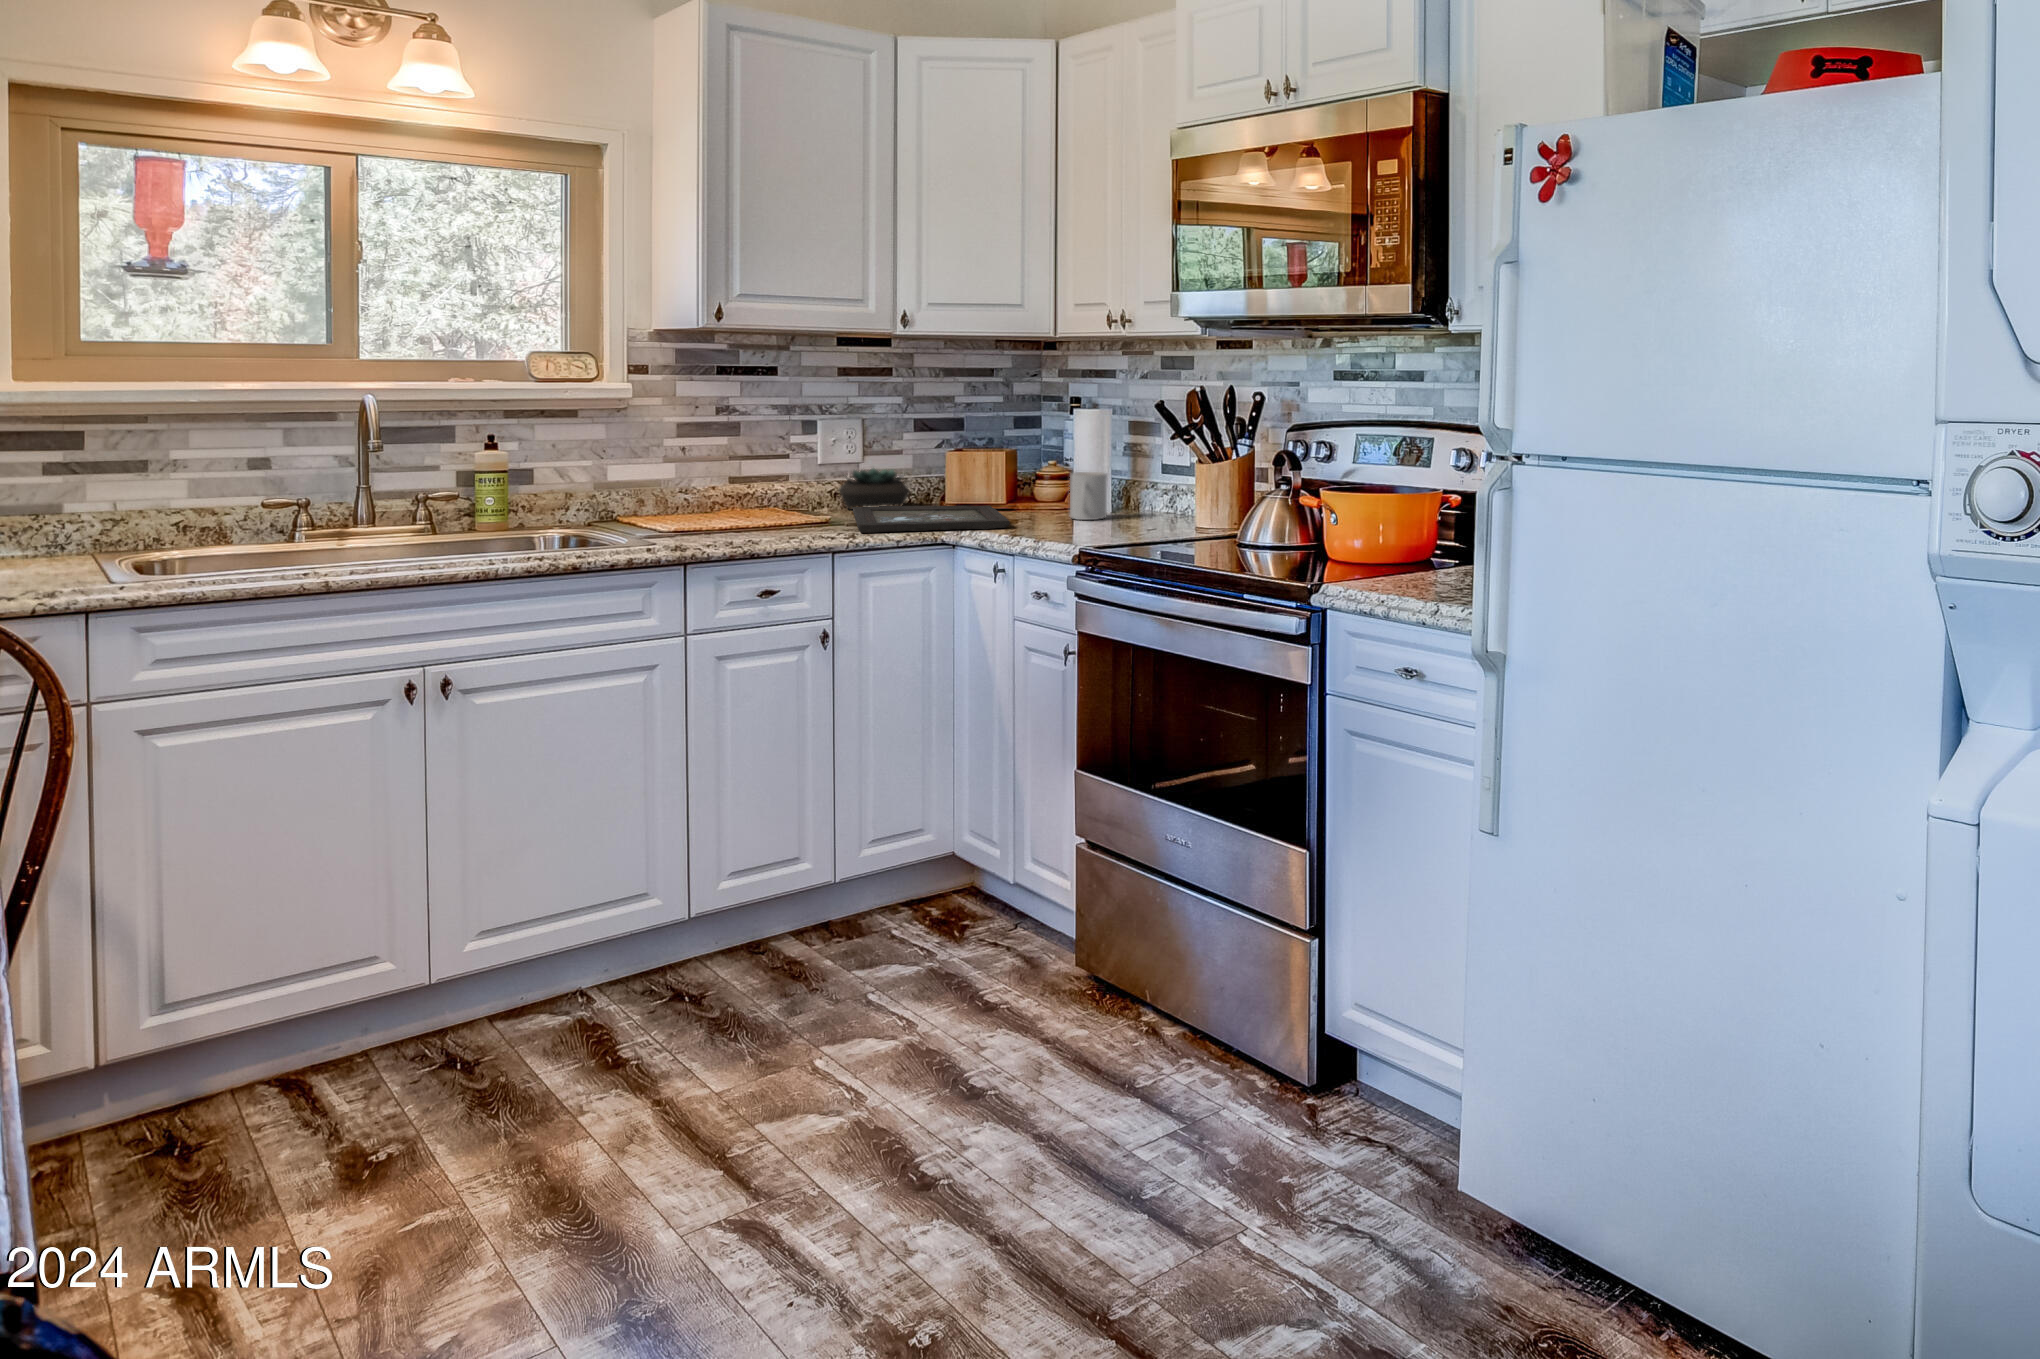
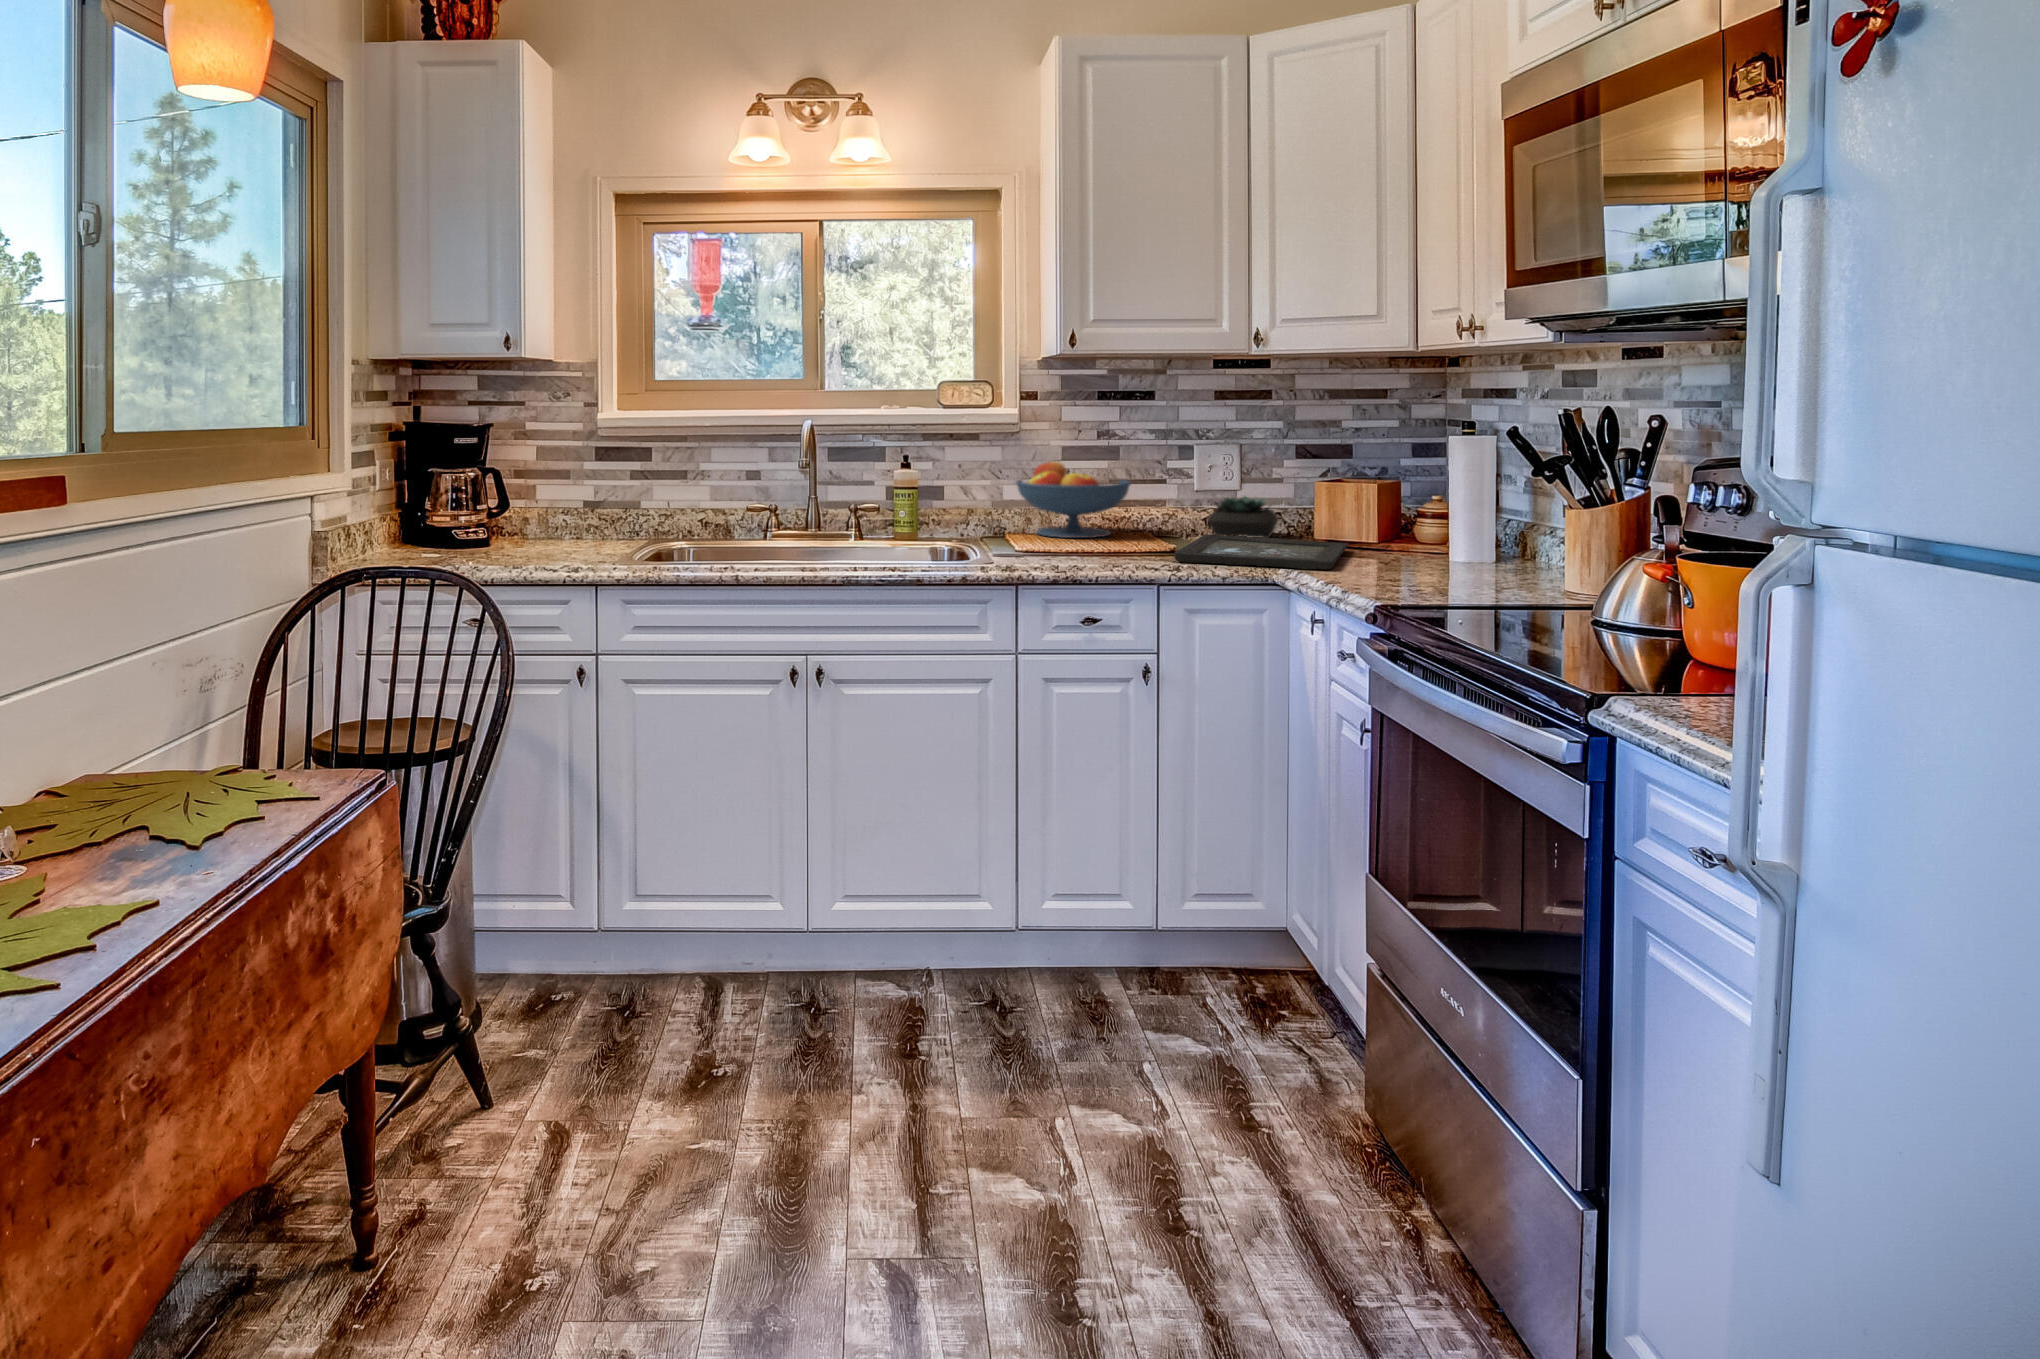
fruit bowl: none [617,438,761,522] -> present [1016,462,1131,538]
mug: present [1070,472,1108,520] -> none [1421,511,1469,569]

